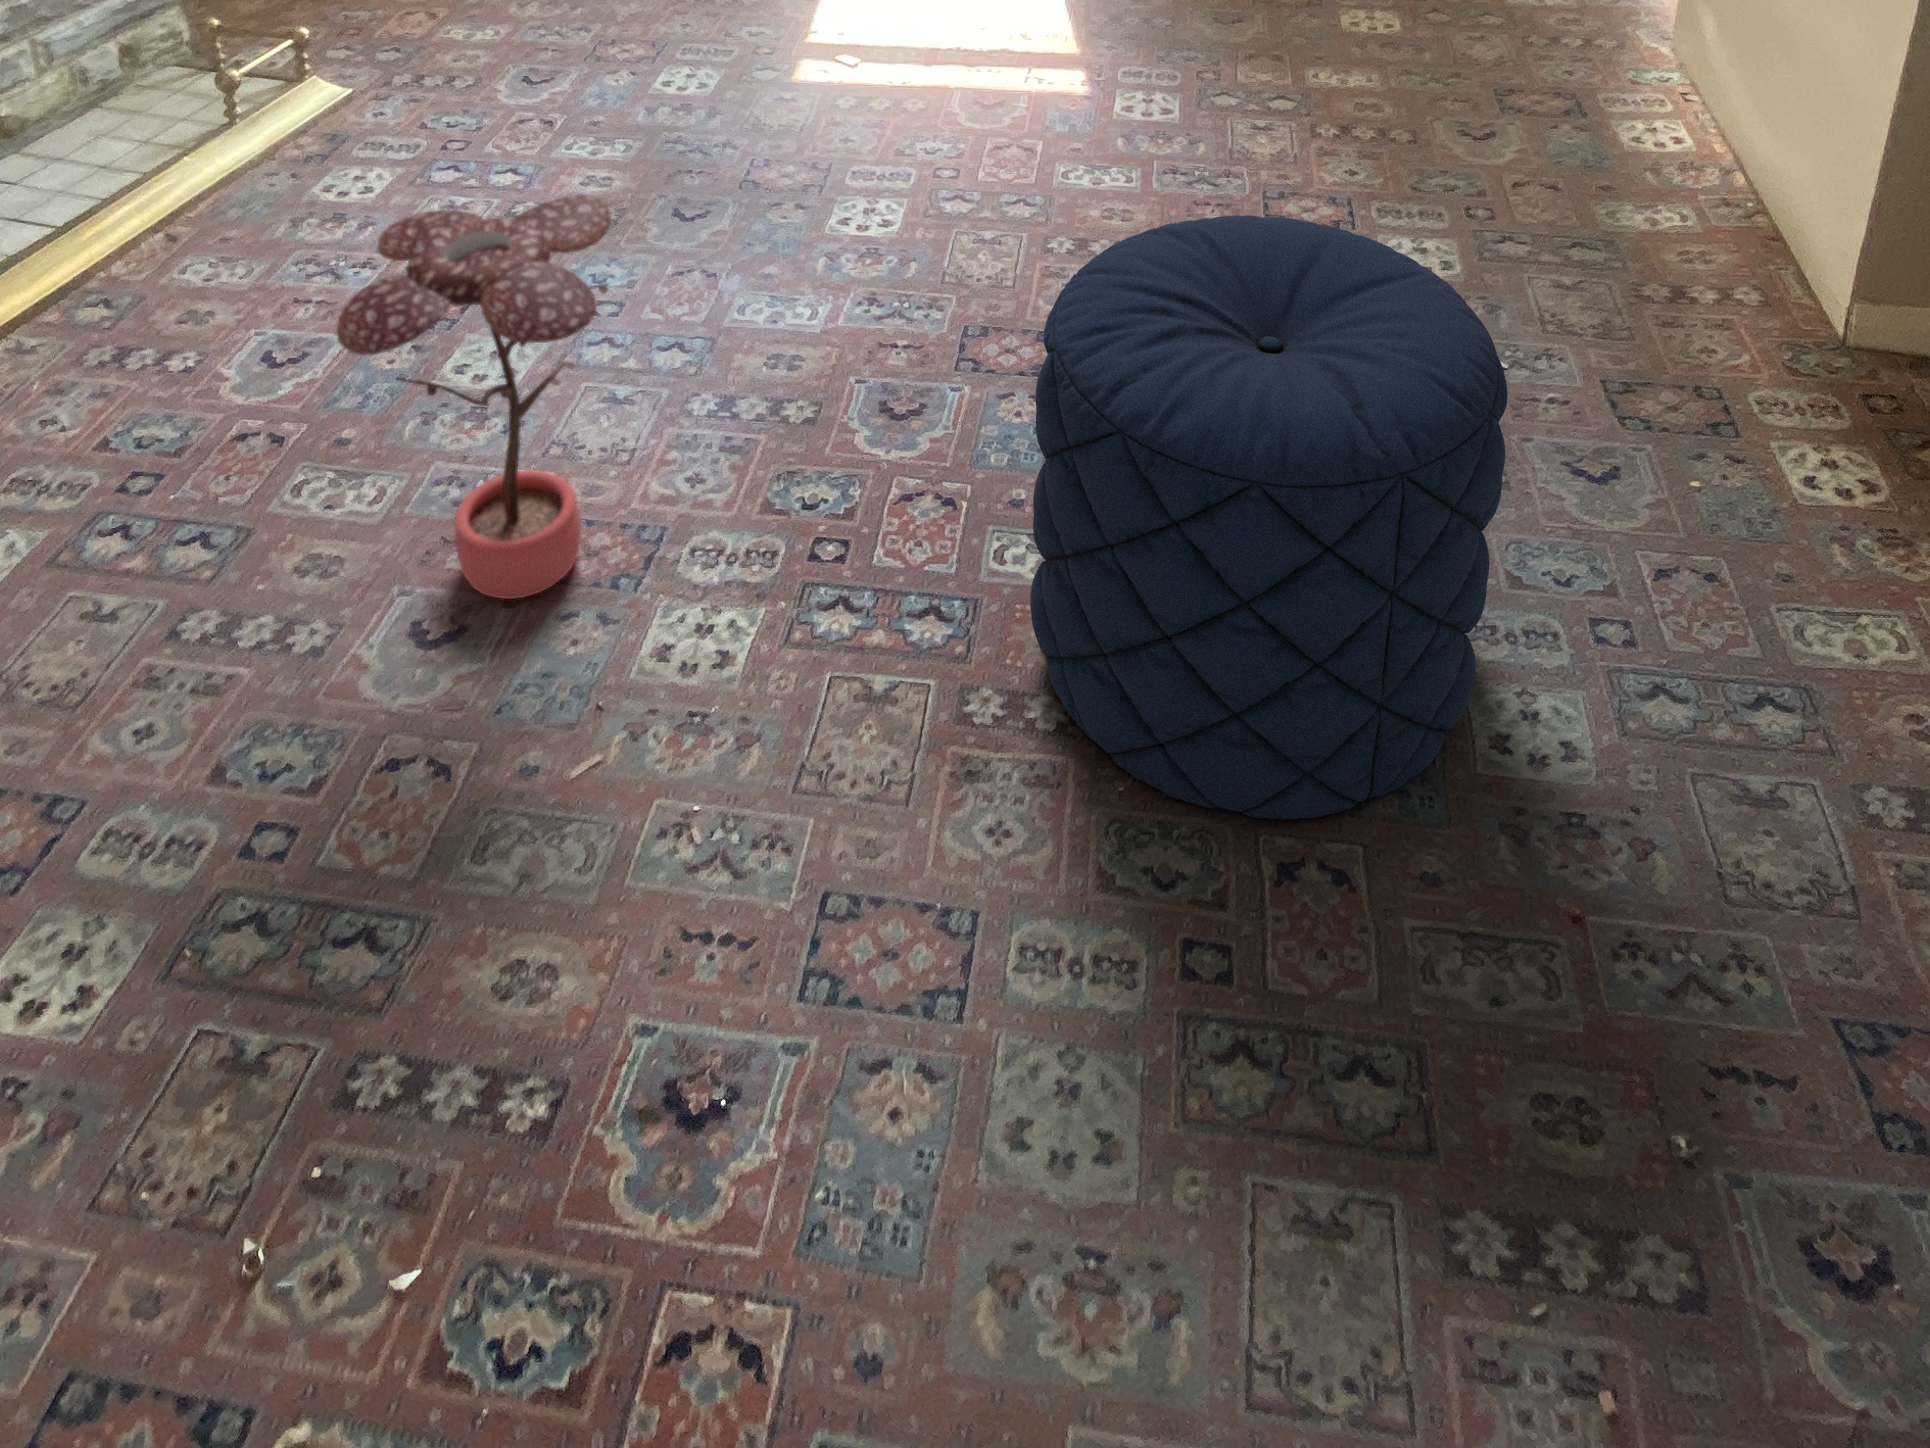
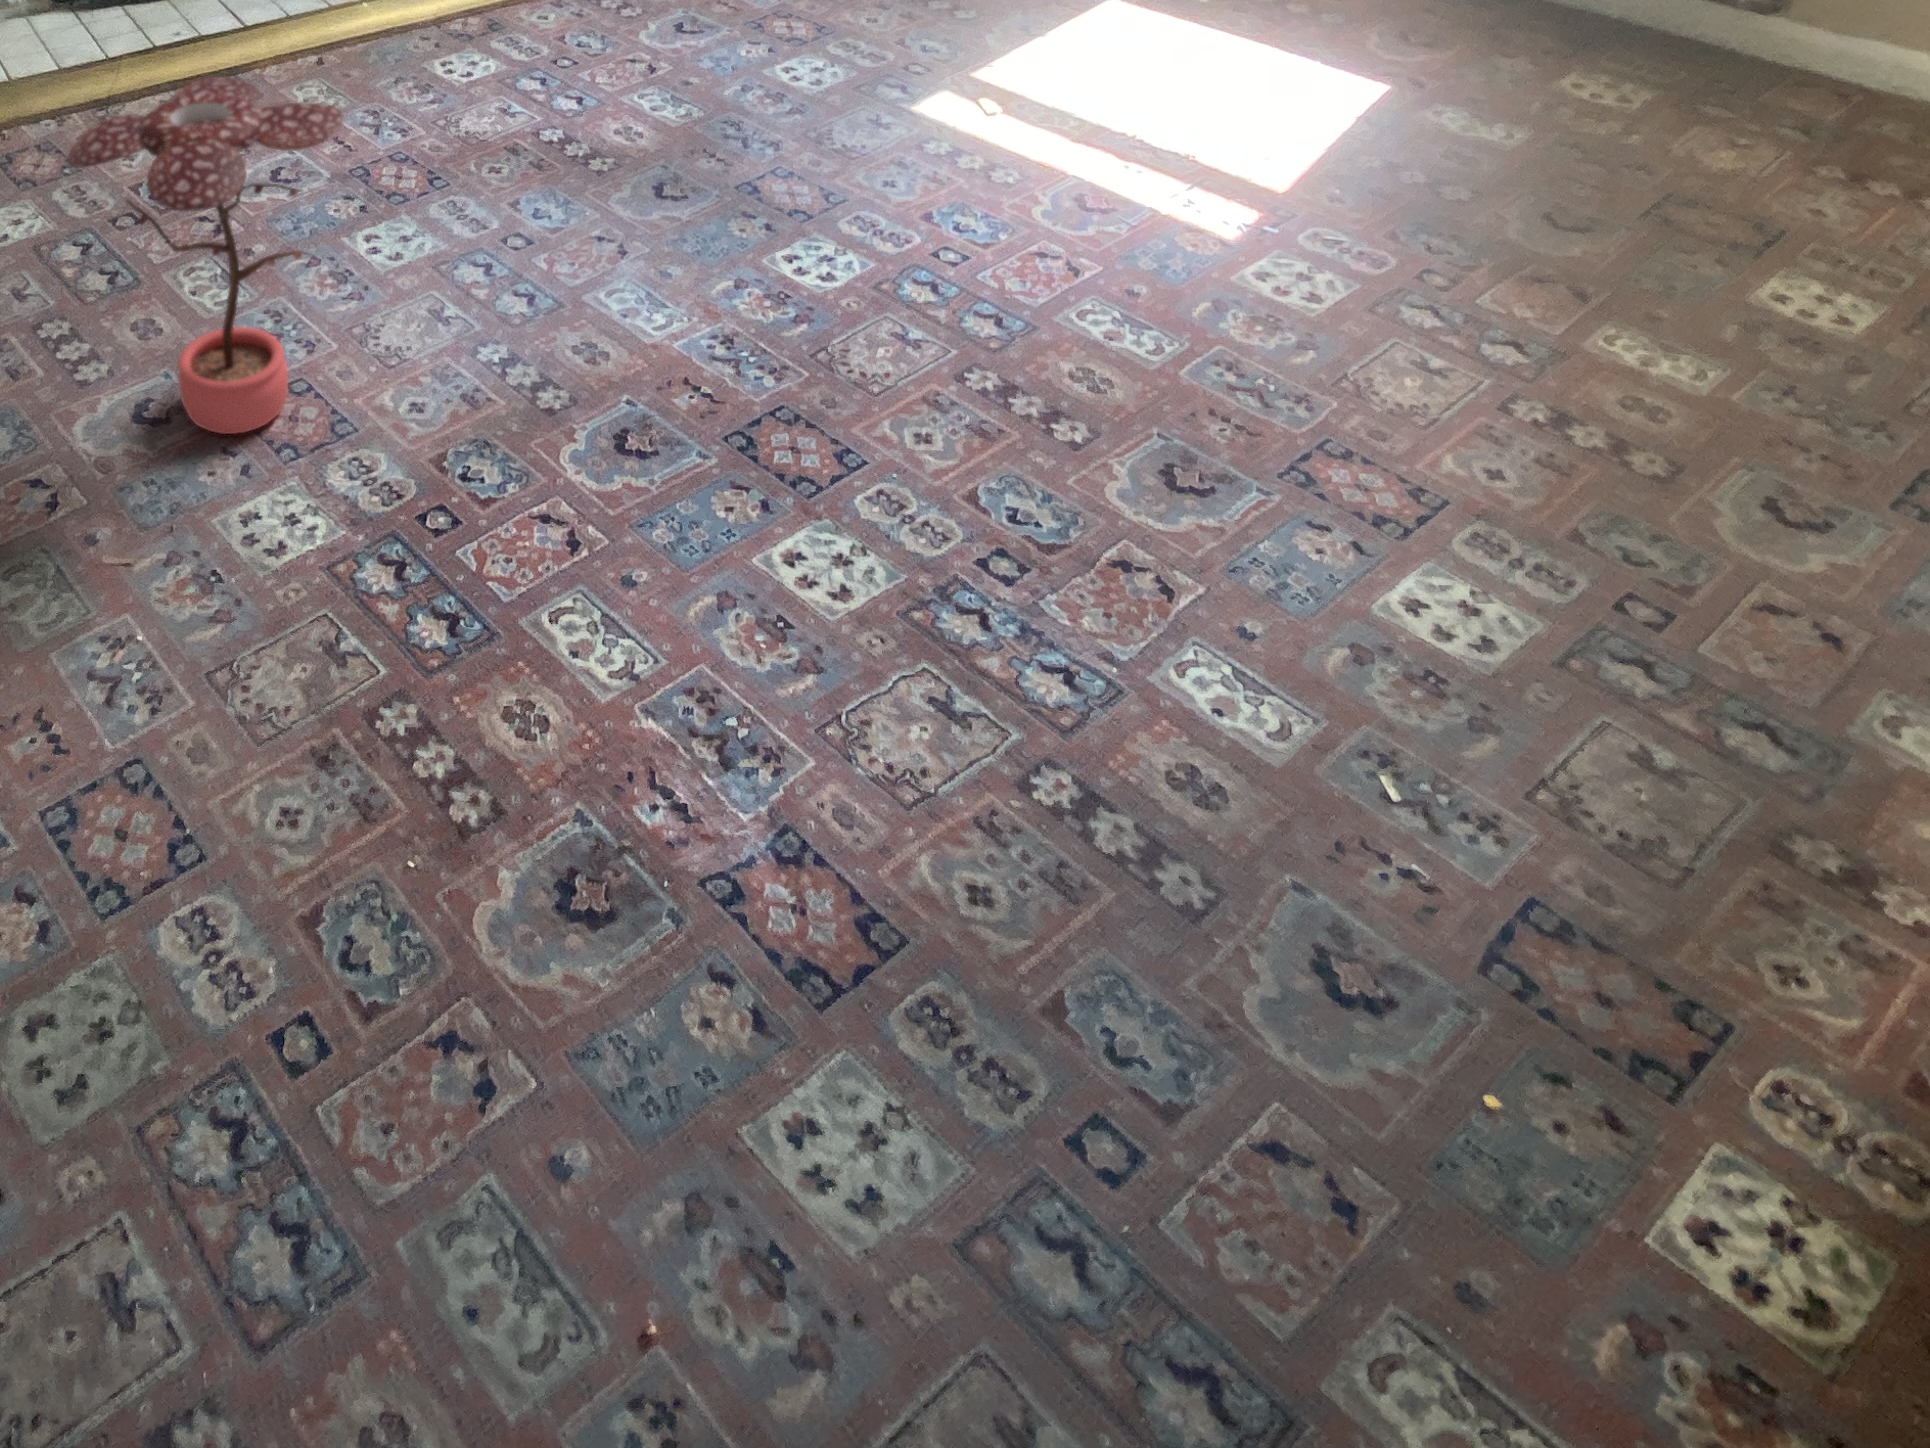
pouf: present [1030,215,1508,820] -> none [390,341,966,1079]

